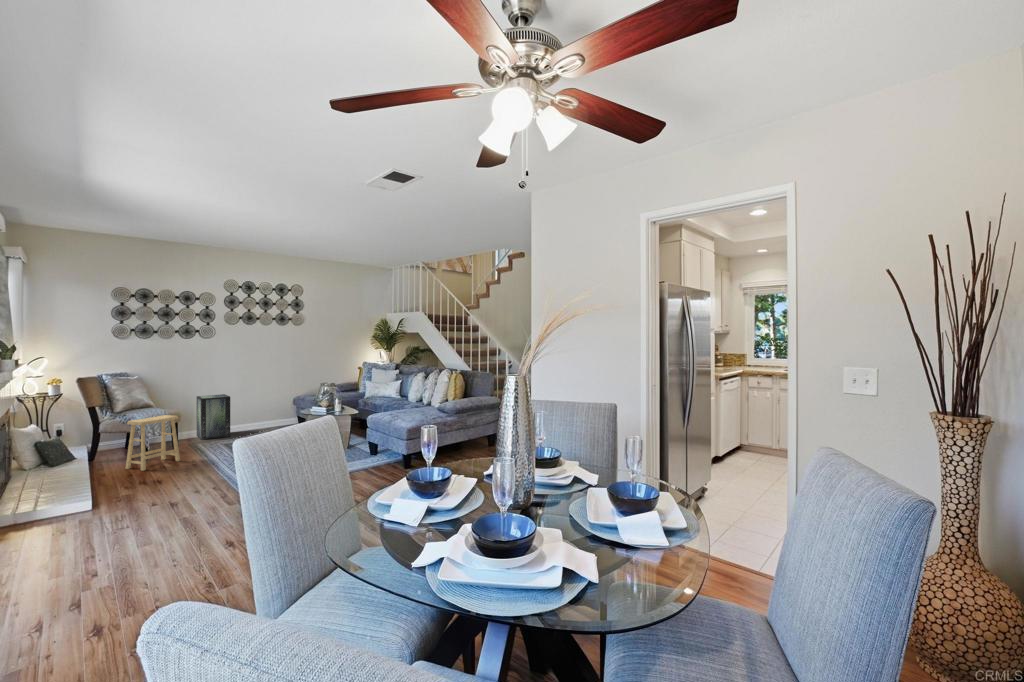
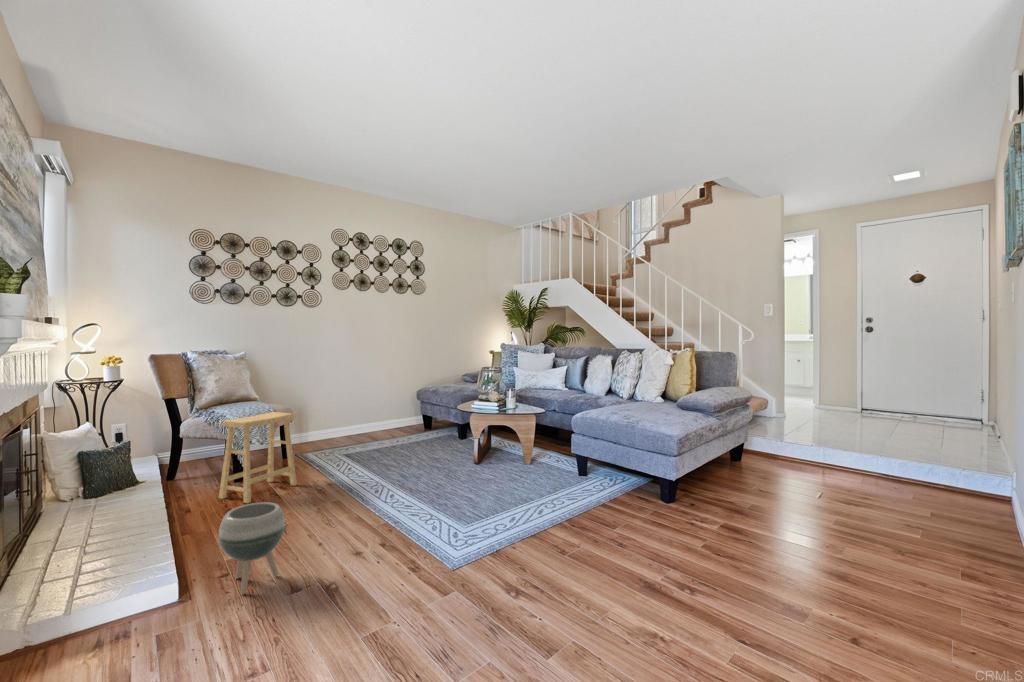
storage box: present [197,394,230,440] -> none [299,385,345,449]
planter: none [113,463,151,507] -> present [219,502,285,594]

